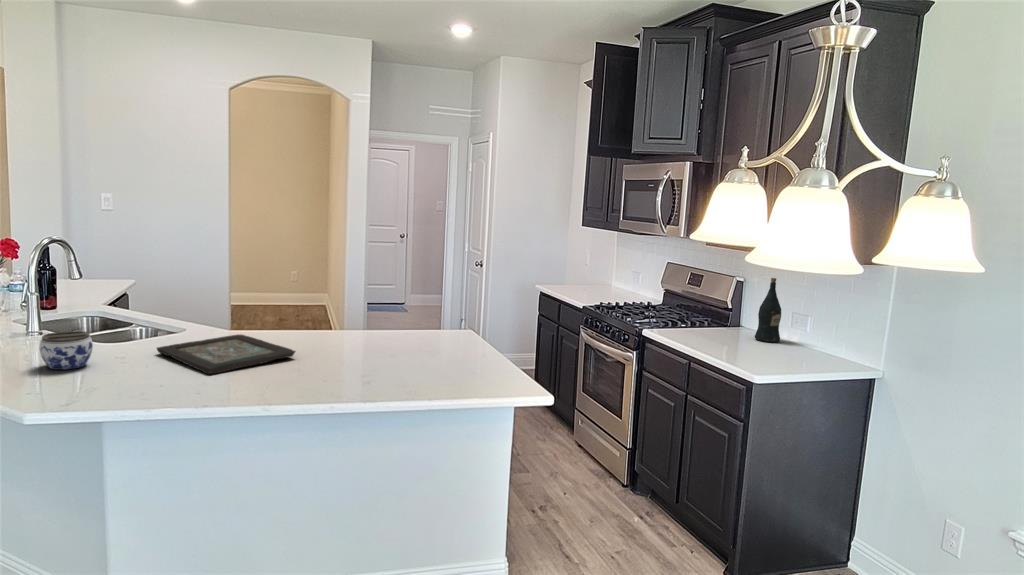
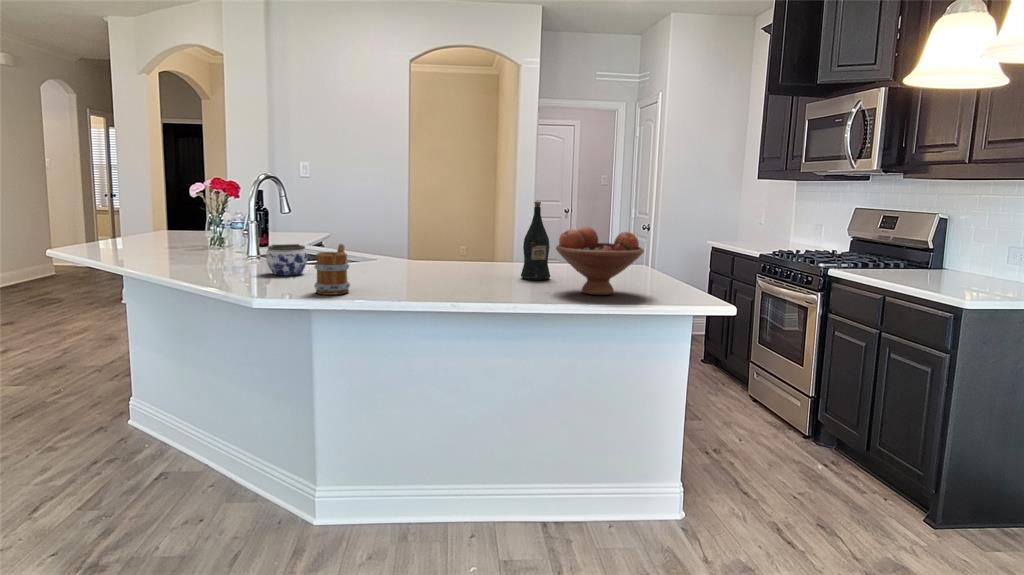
wine bottle: present [755,278,781,342] -> present [521,202,550,280]
fruit bowl: none [375,314,466,388] -> present [556,227,644,295]
decorative tray: present [157,335,296,374] -> none [358,259,479,282]
mug: none [96,344,141,407] -> present [314,244,350,295]

